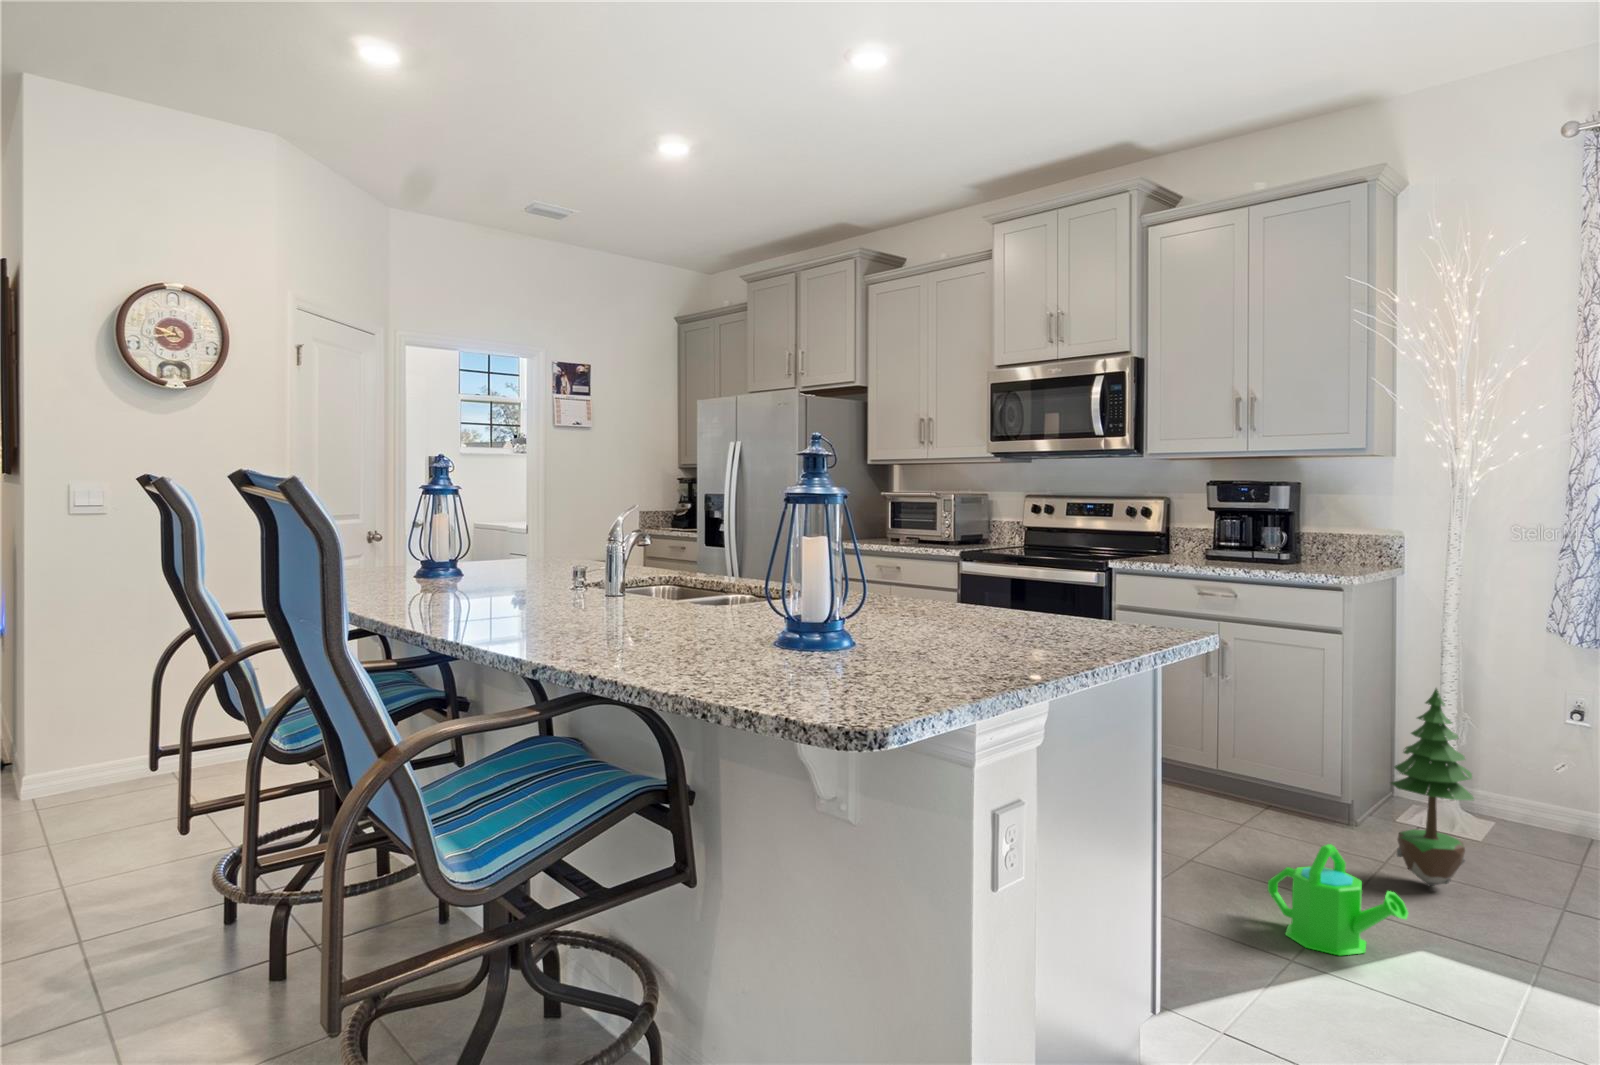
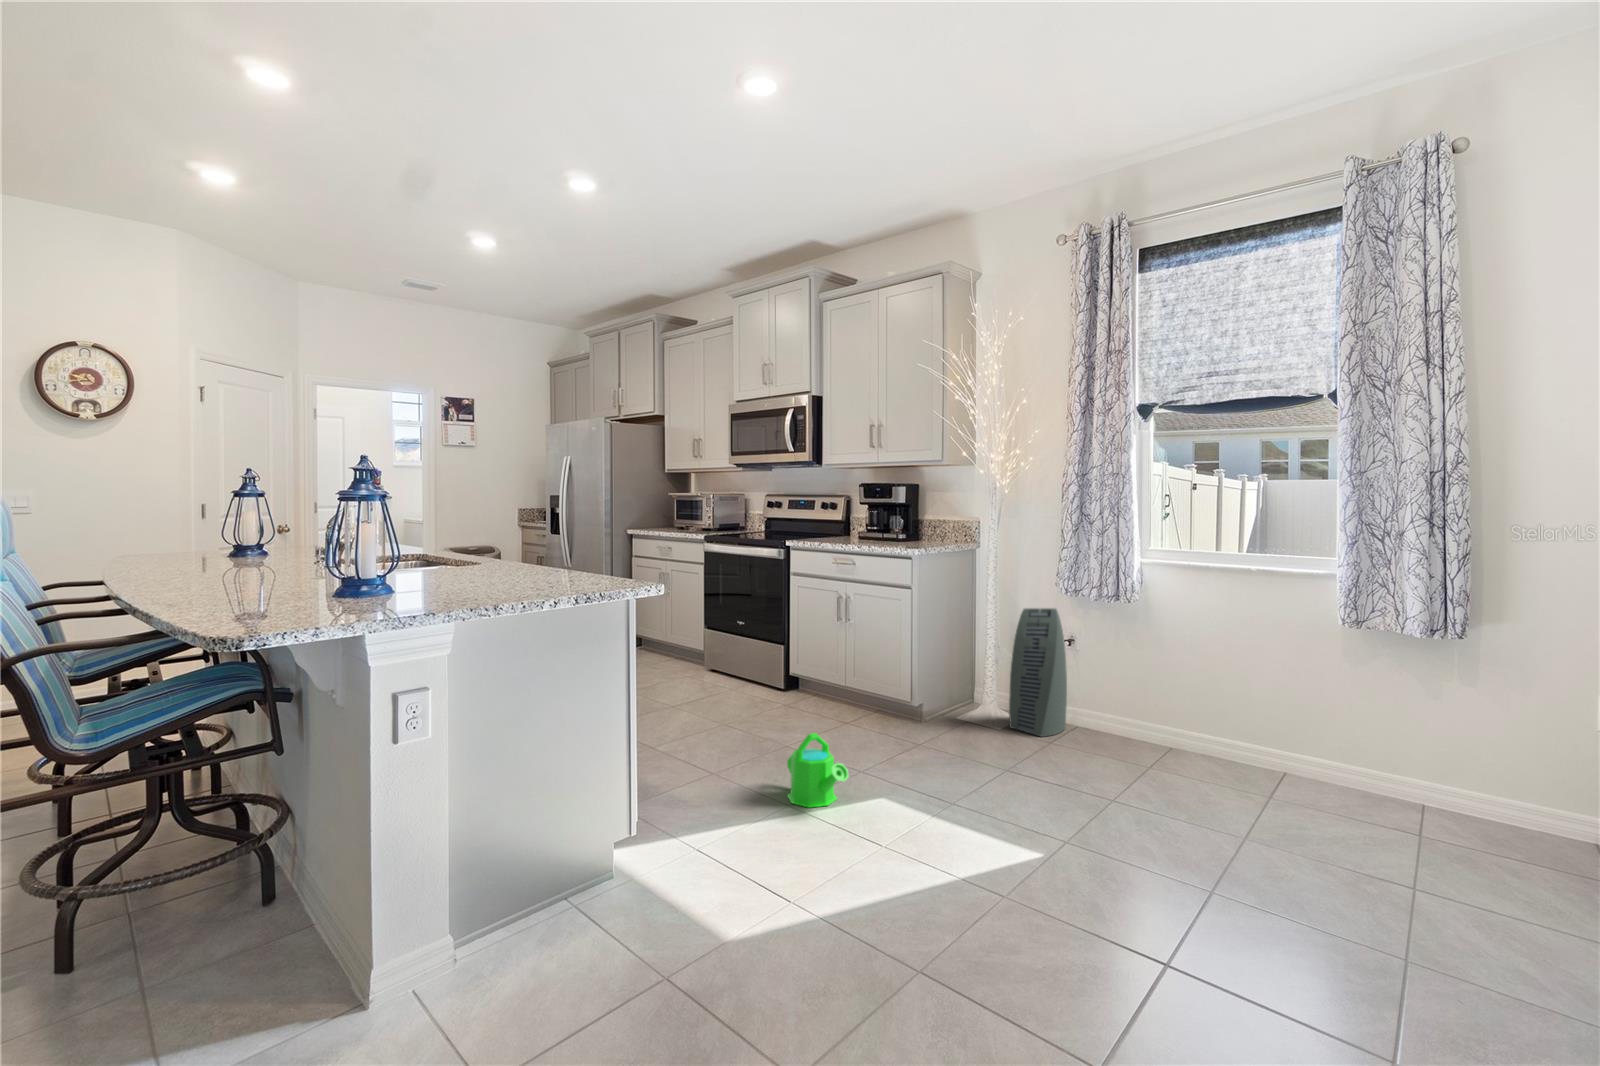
air purifier: none [1486,660,1575,846] -> present [1009,608,1067,737]
potted tree: present [1391,688,1473,886] -> none [900,626,950,764]

